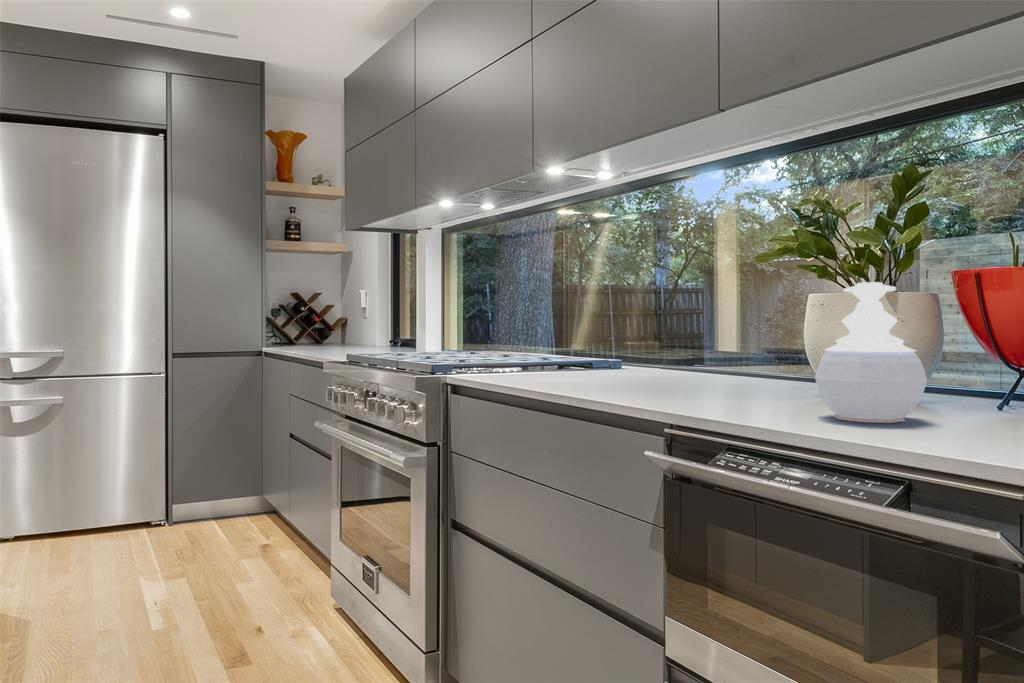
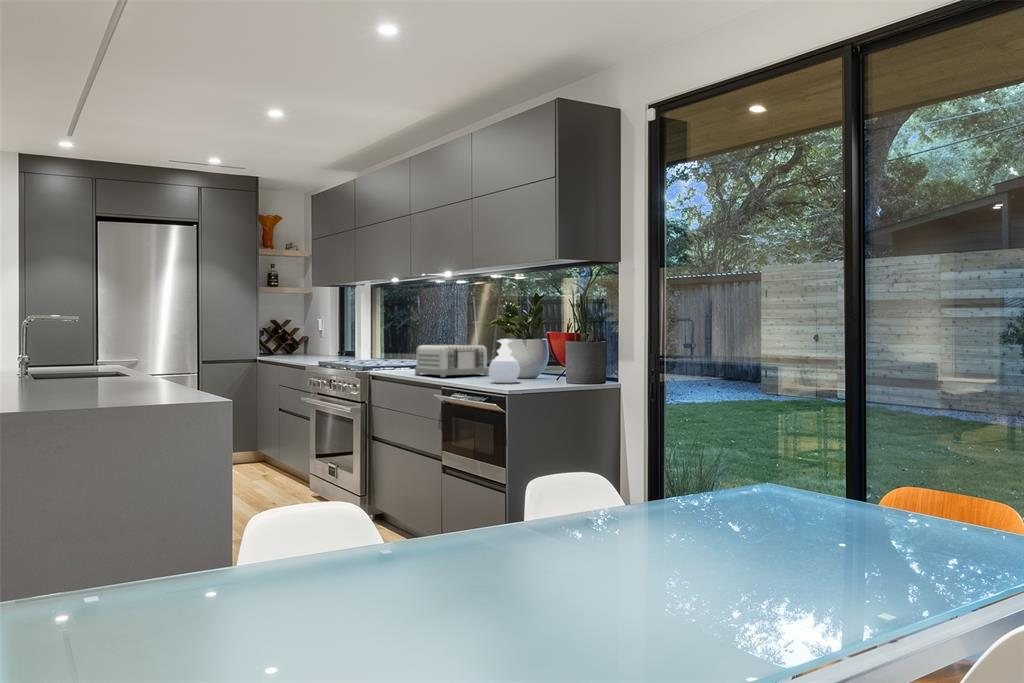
toaster: none [554,312,744,395] -> present [415,345,489,377]

